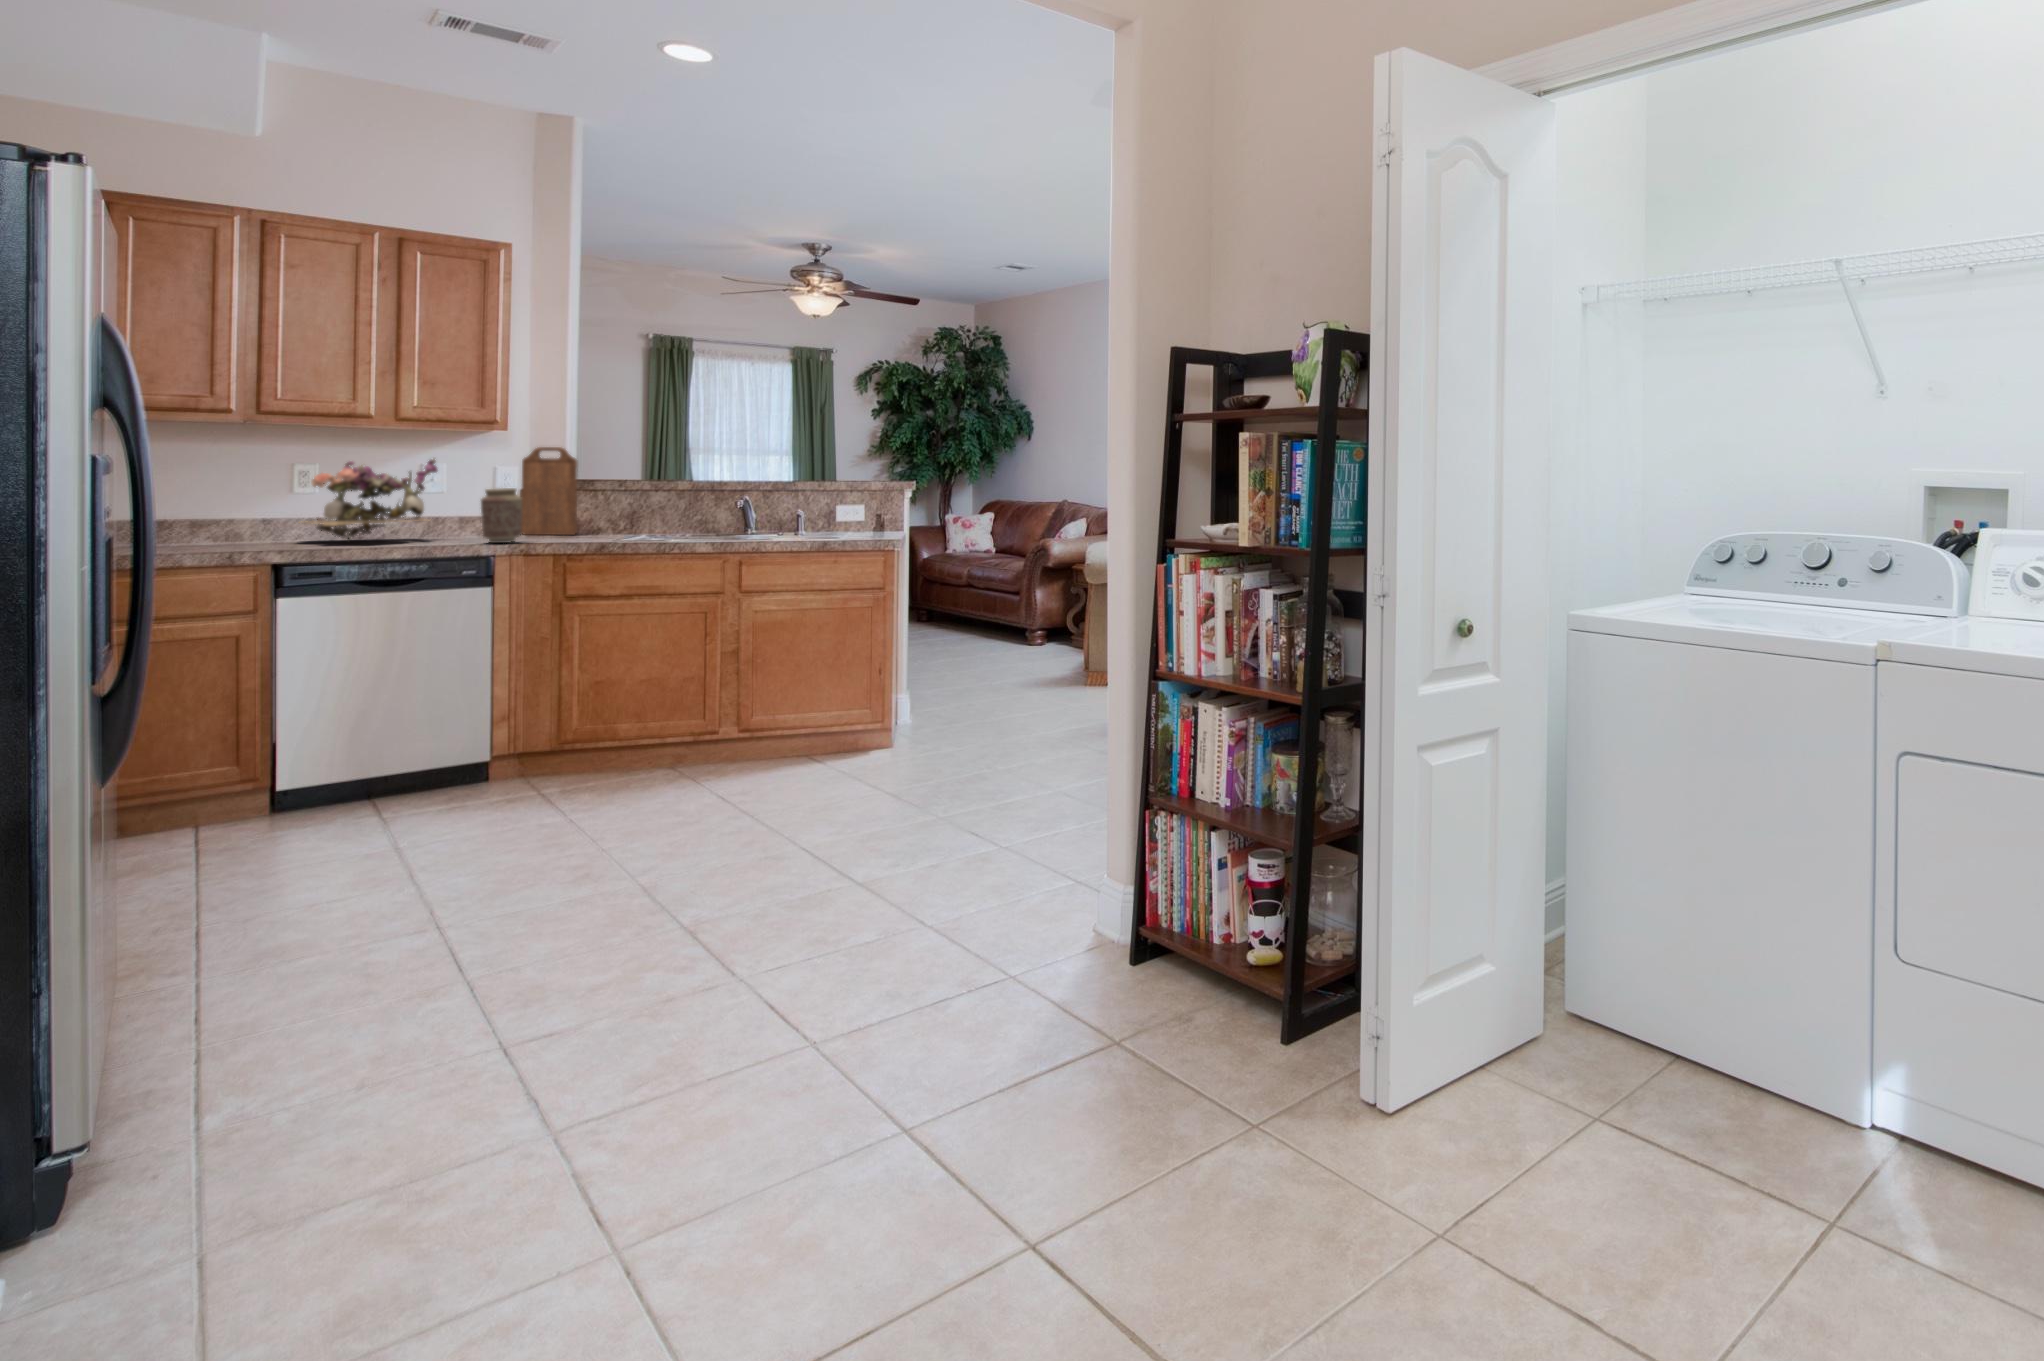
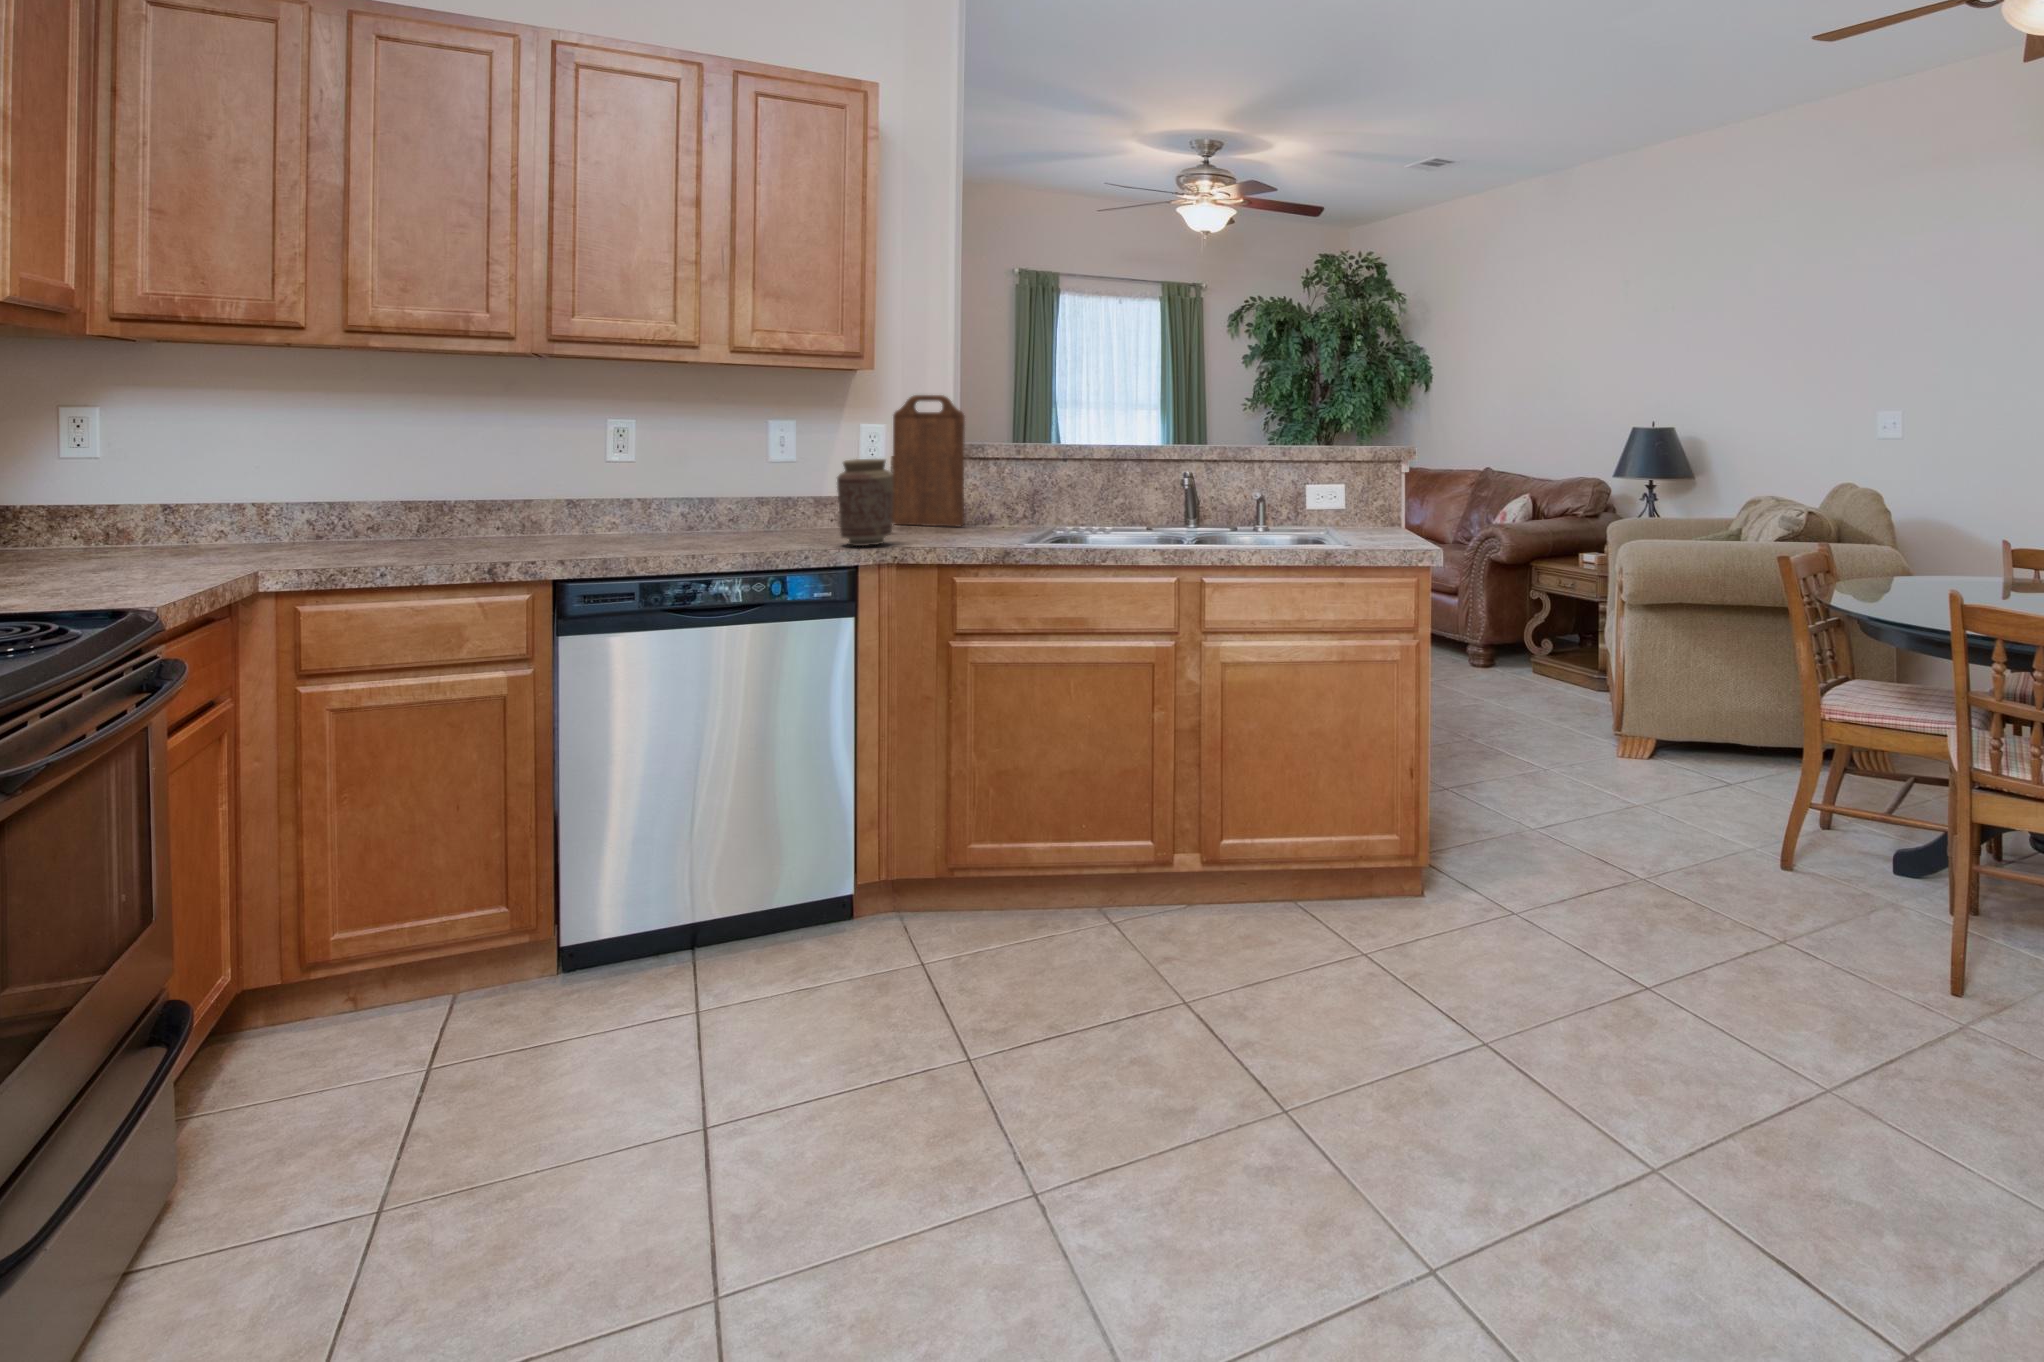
flower arrangement: present [298,459,438,539] -> none [594,410,784,538]

